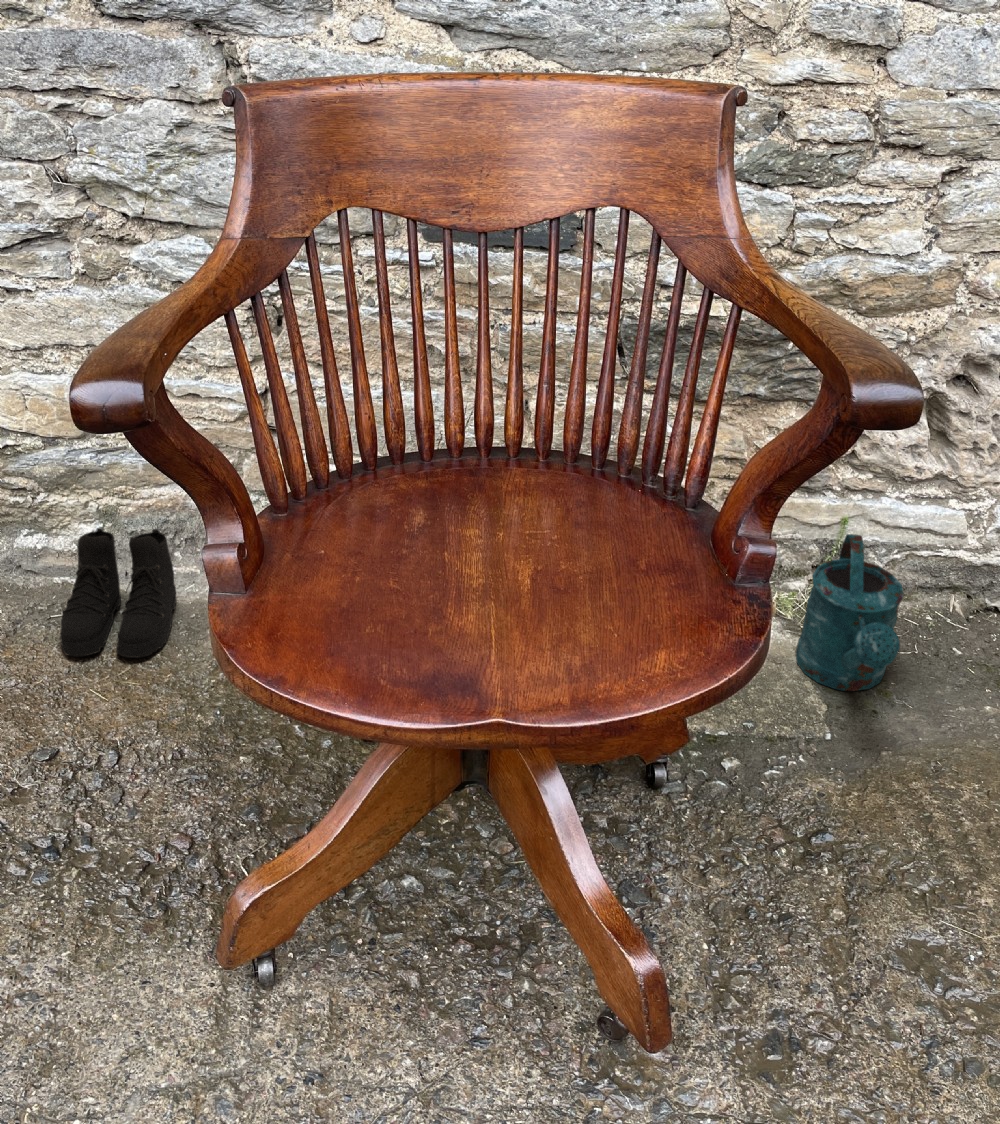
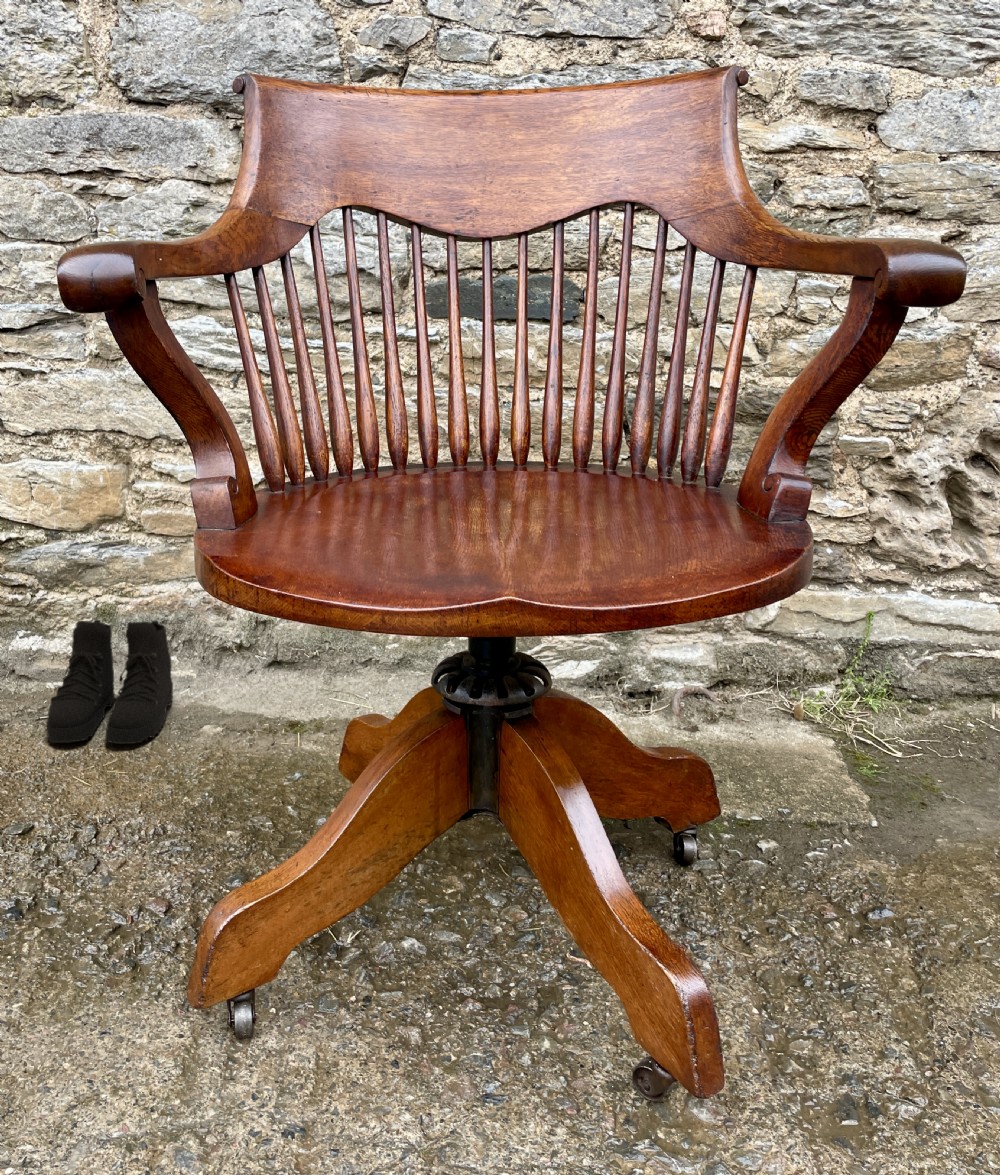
watering can: present [796,534,904,691] -> none [832,610,945,773]

